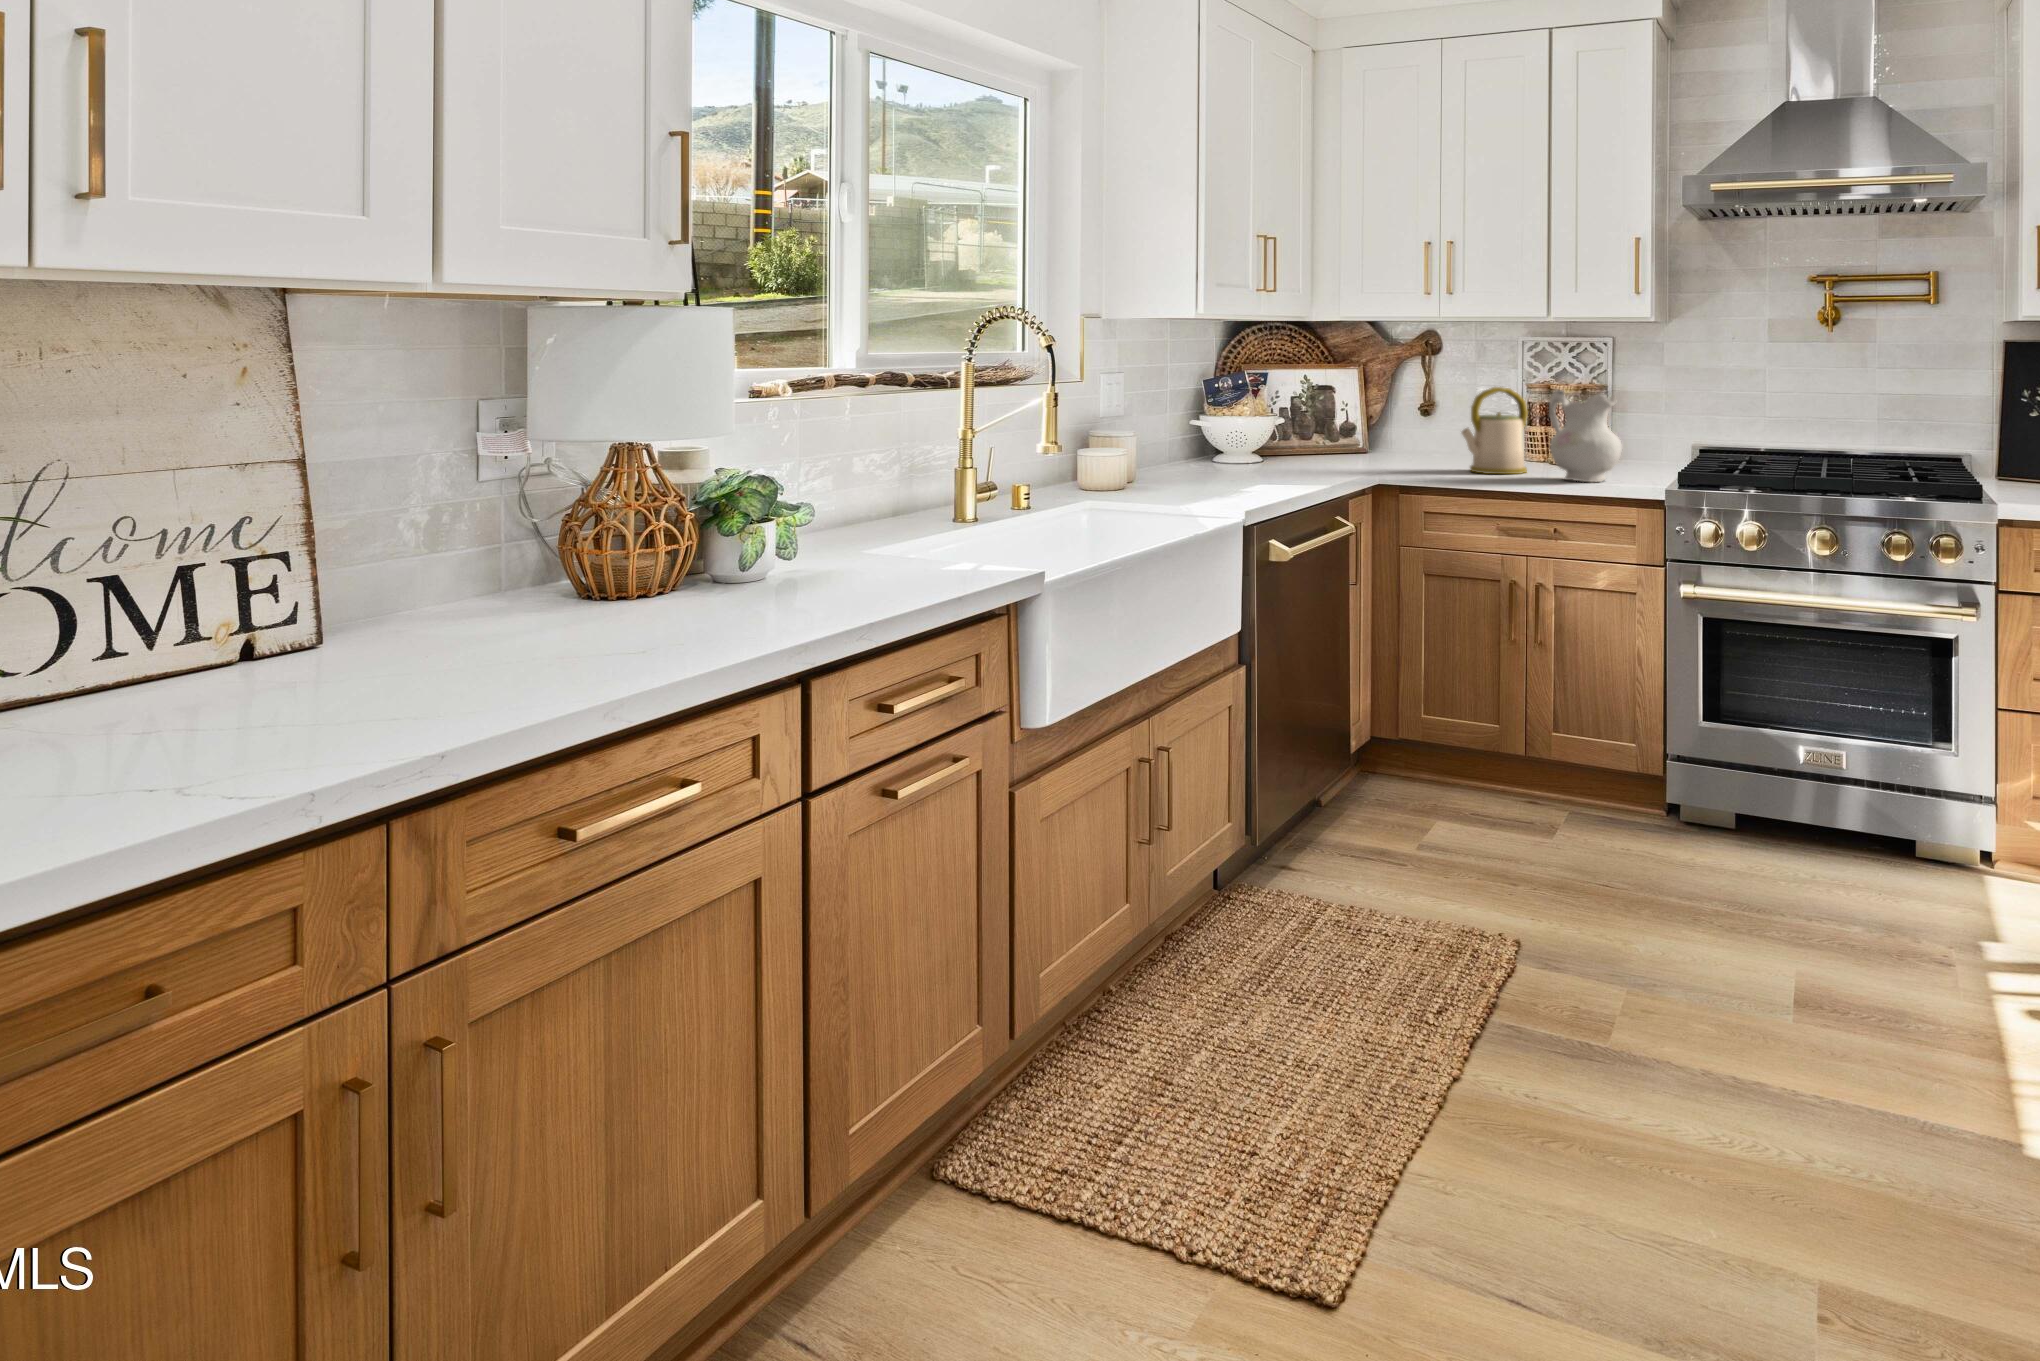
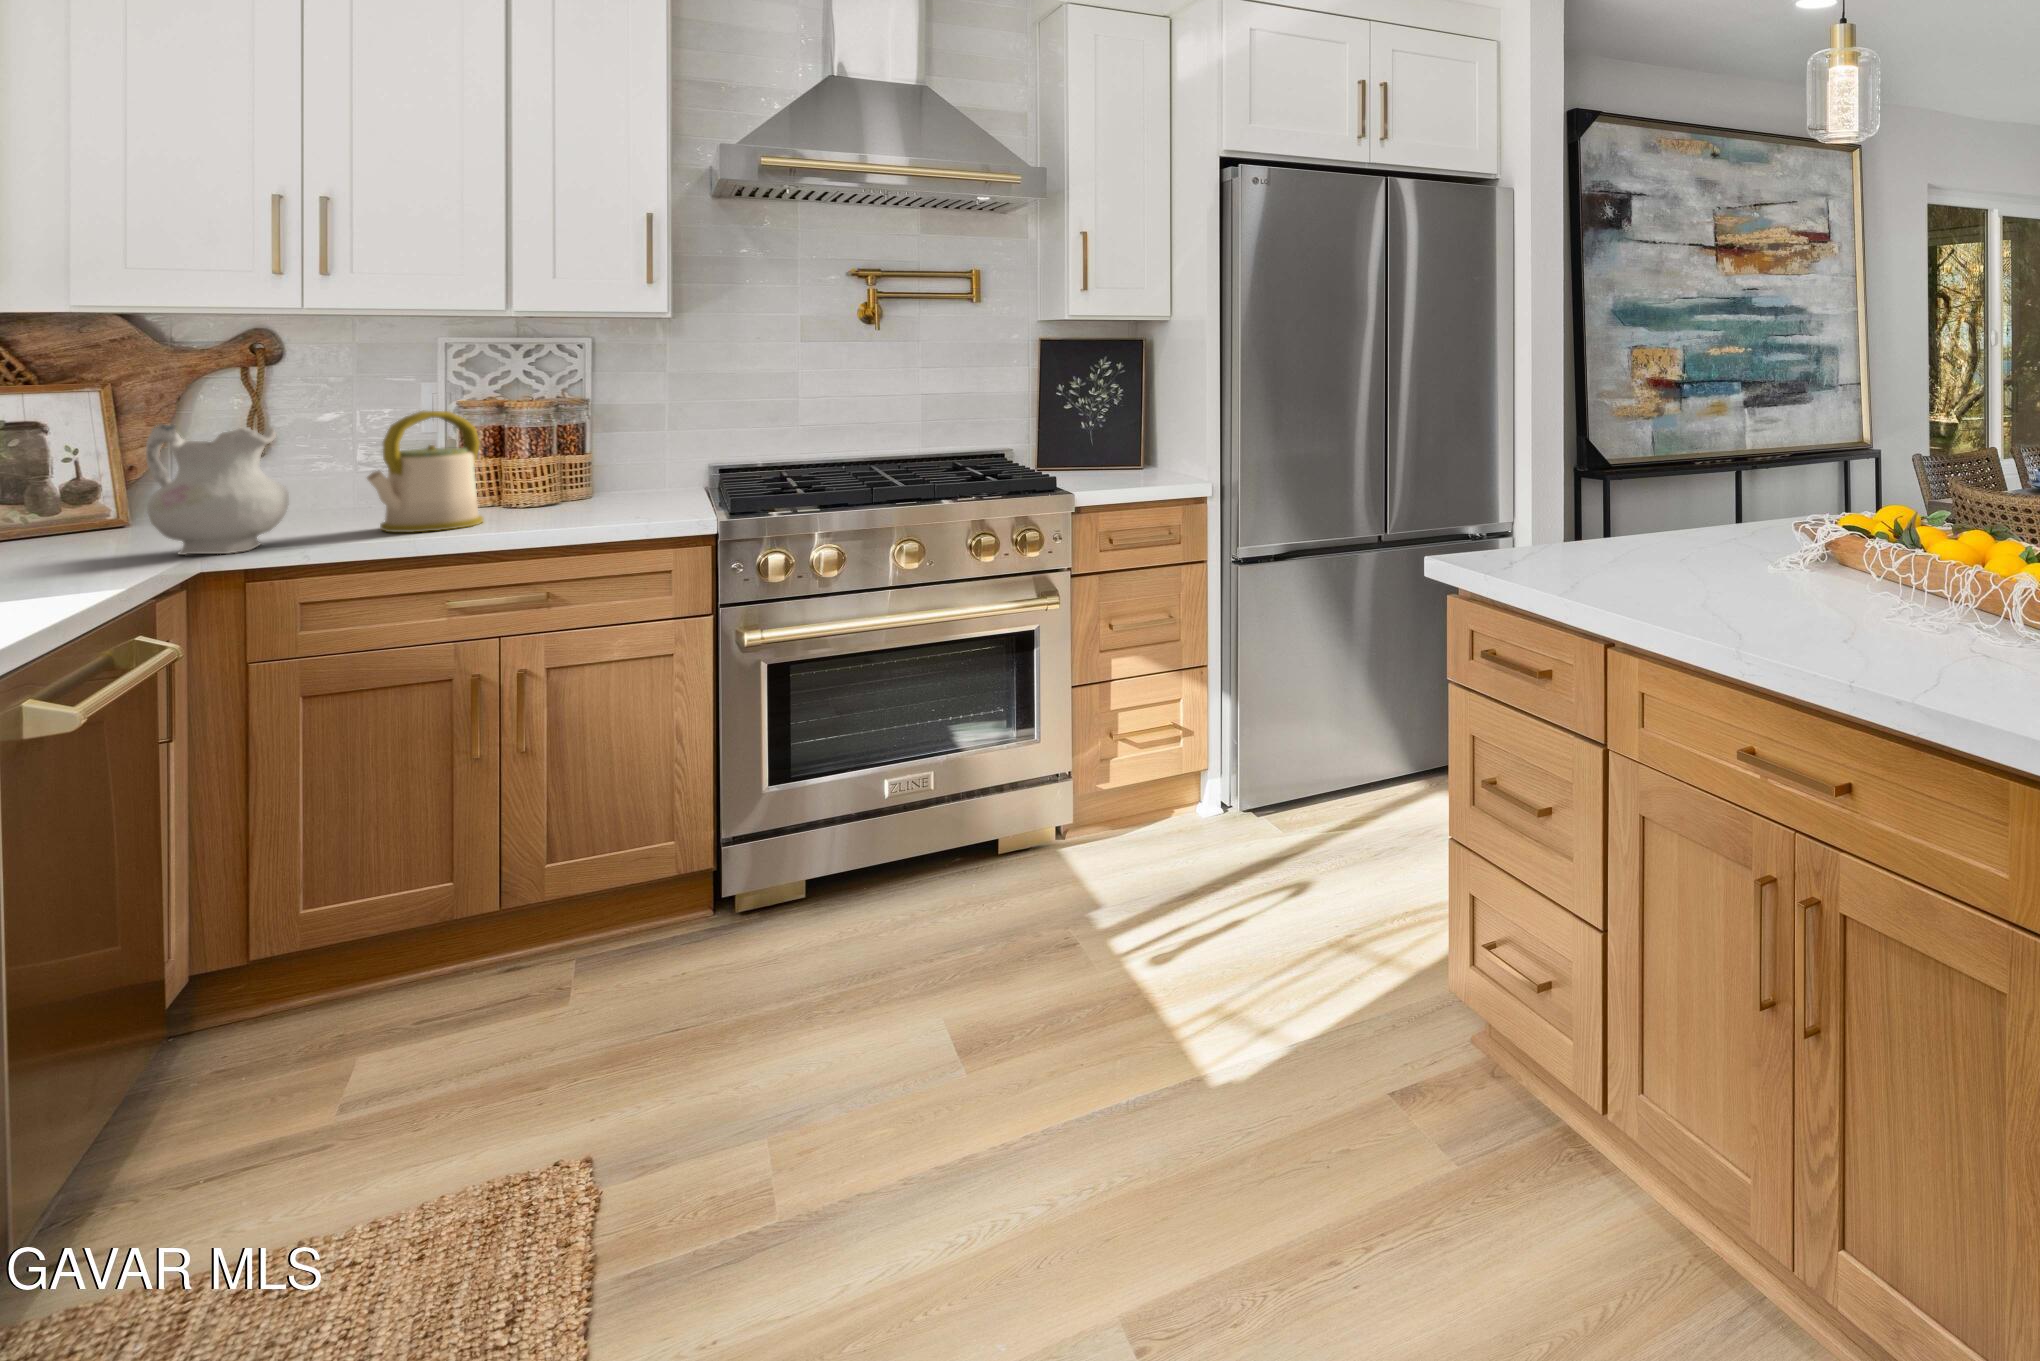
ceramic pitcher: present [1549,390,1622,482] -> present [146,424,289,555]

